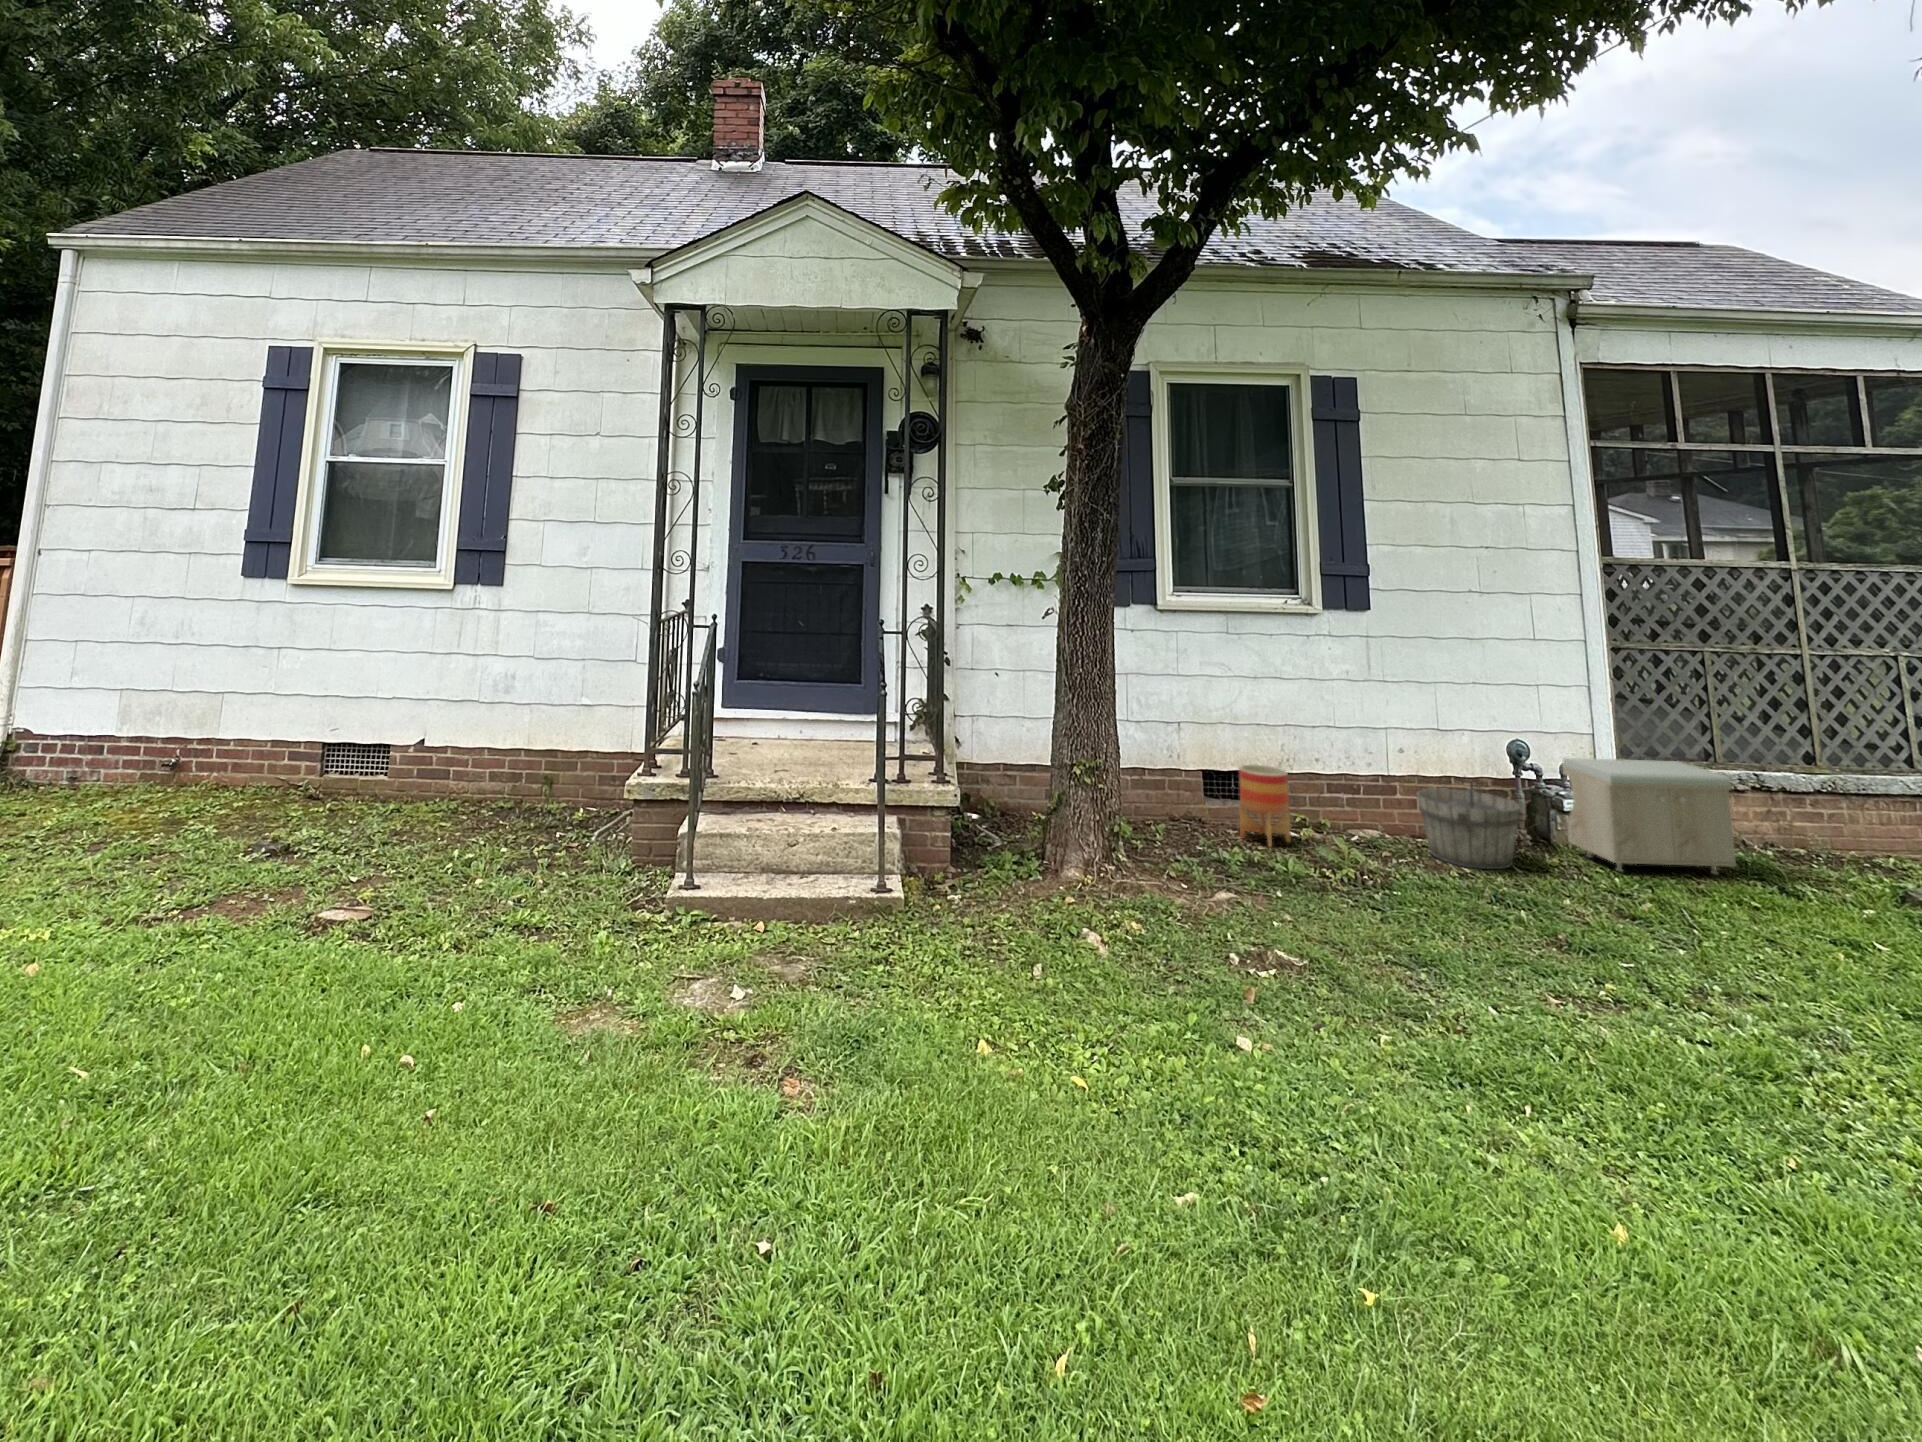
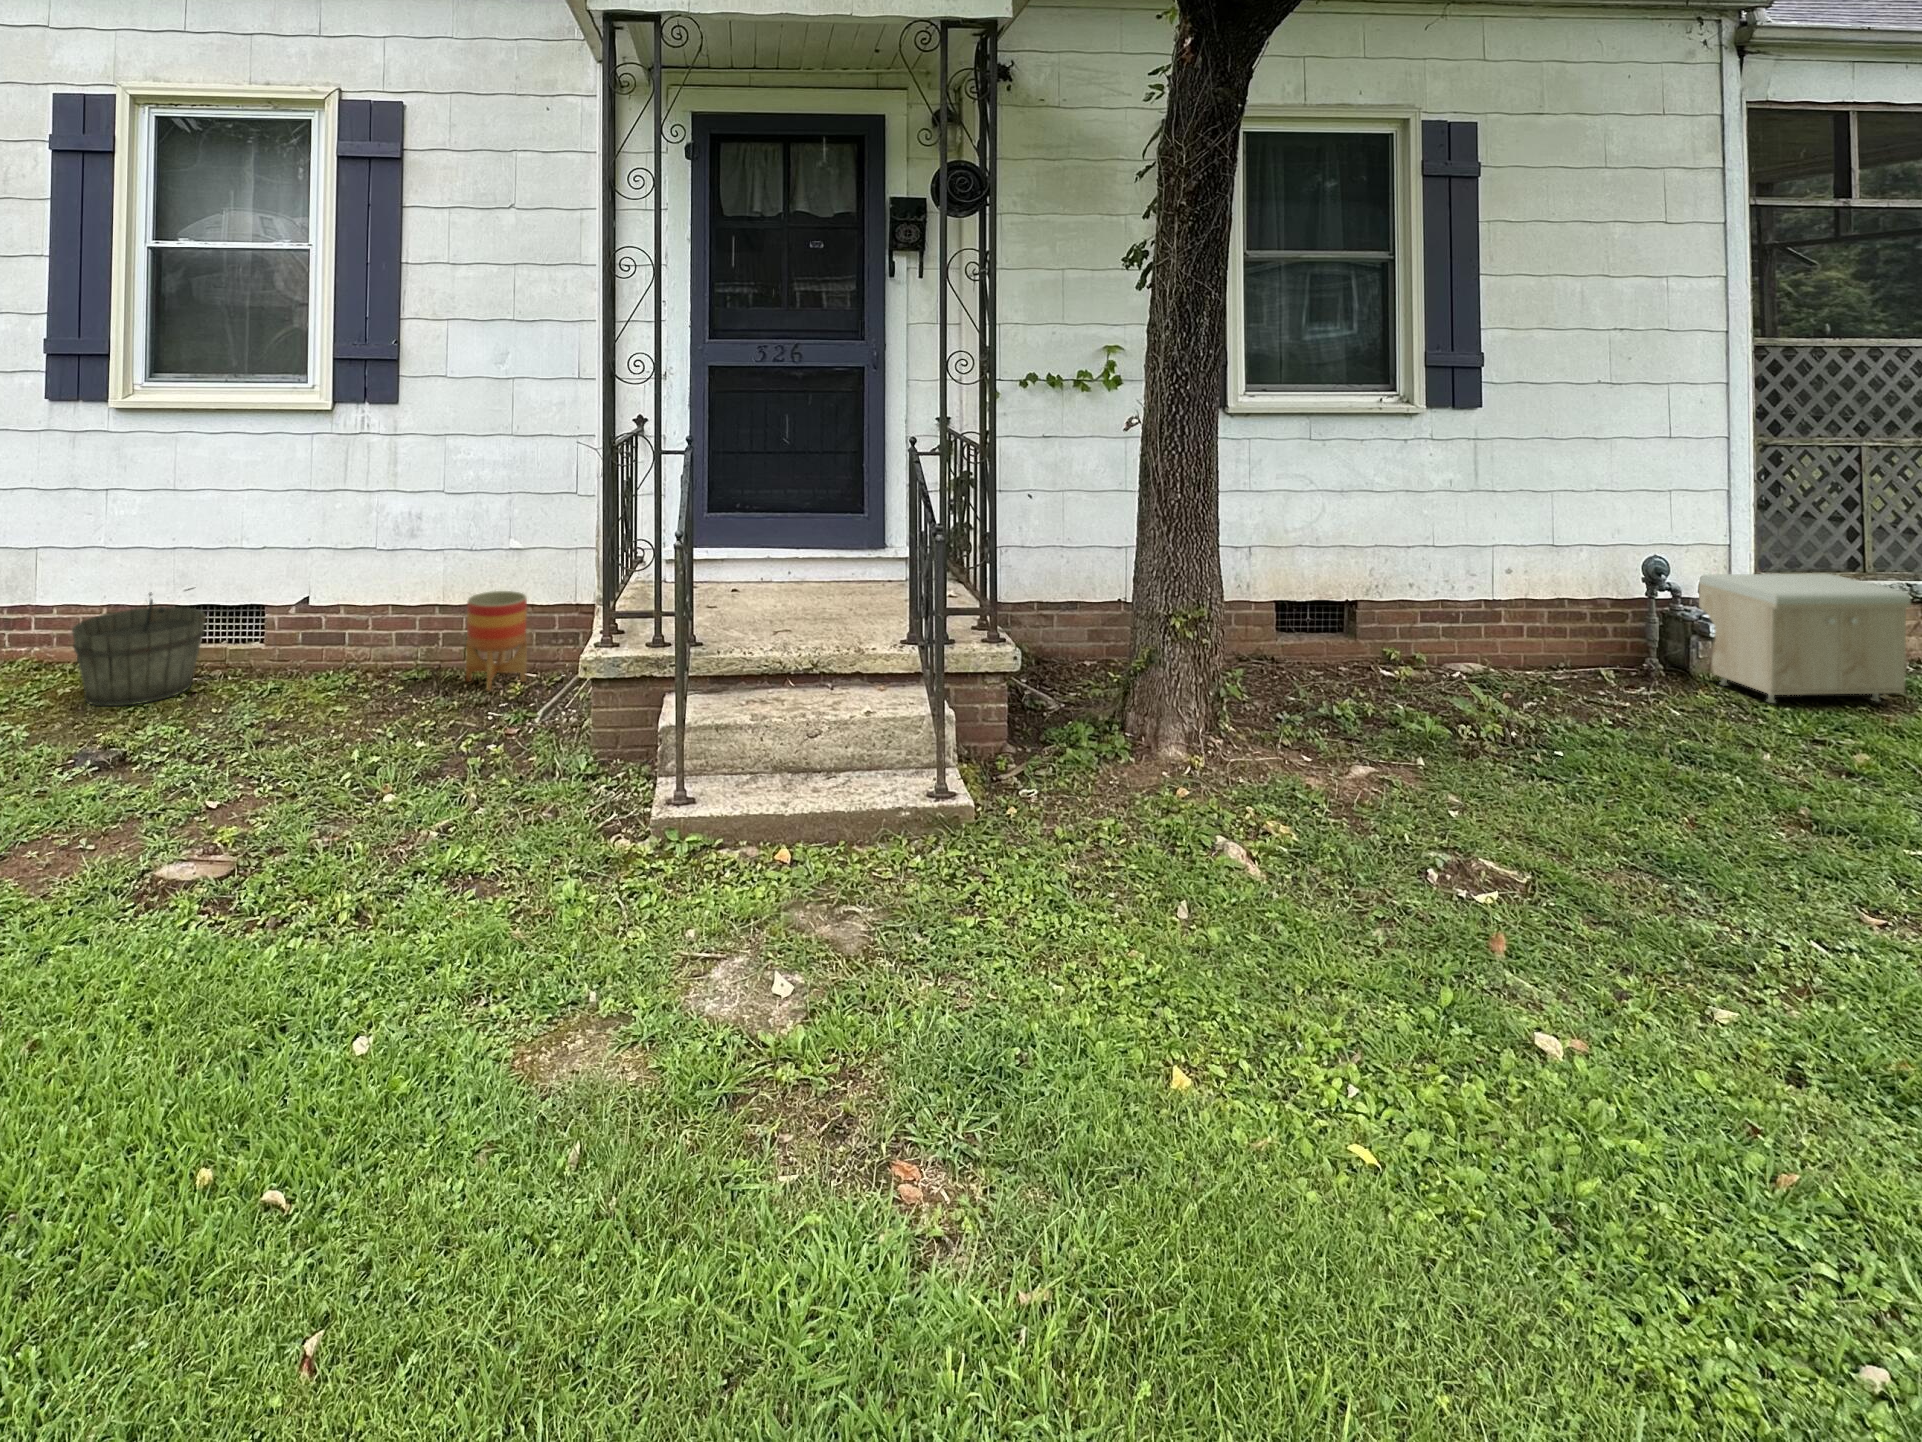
planter: present [1239,764,1291,847] -> present [466,591,527,691]
wooden bucket: present [1417,777,1520,869] -> present [72,592,206,706]

